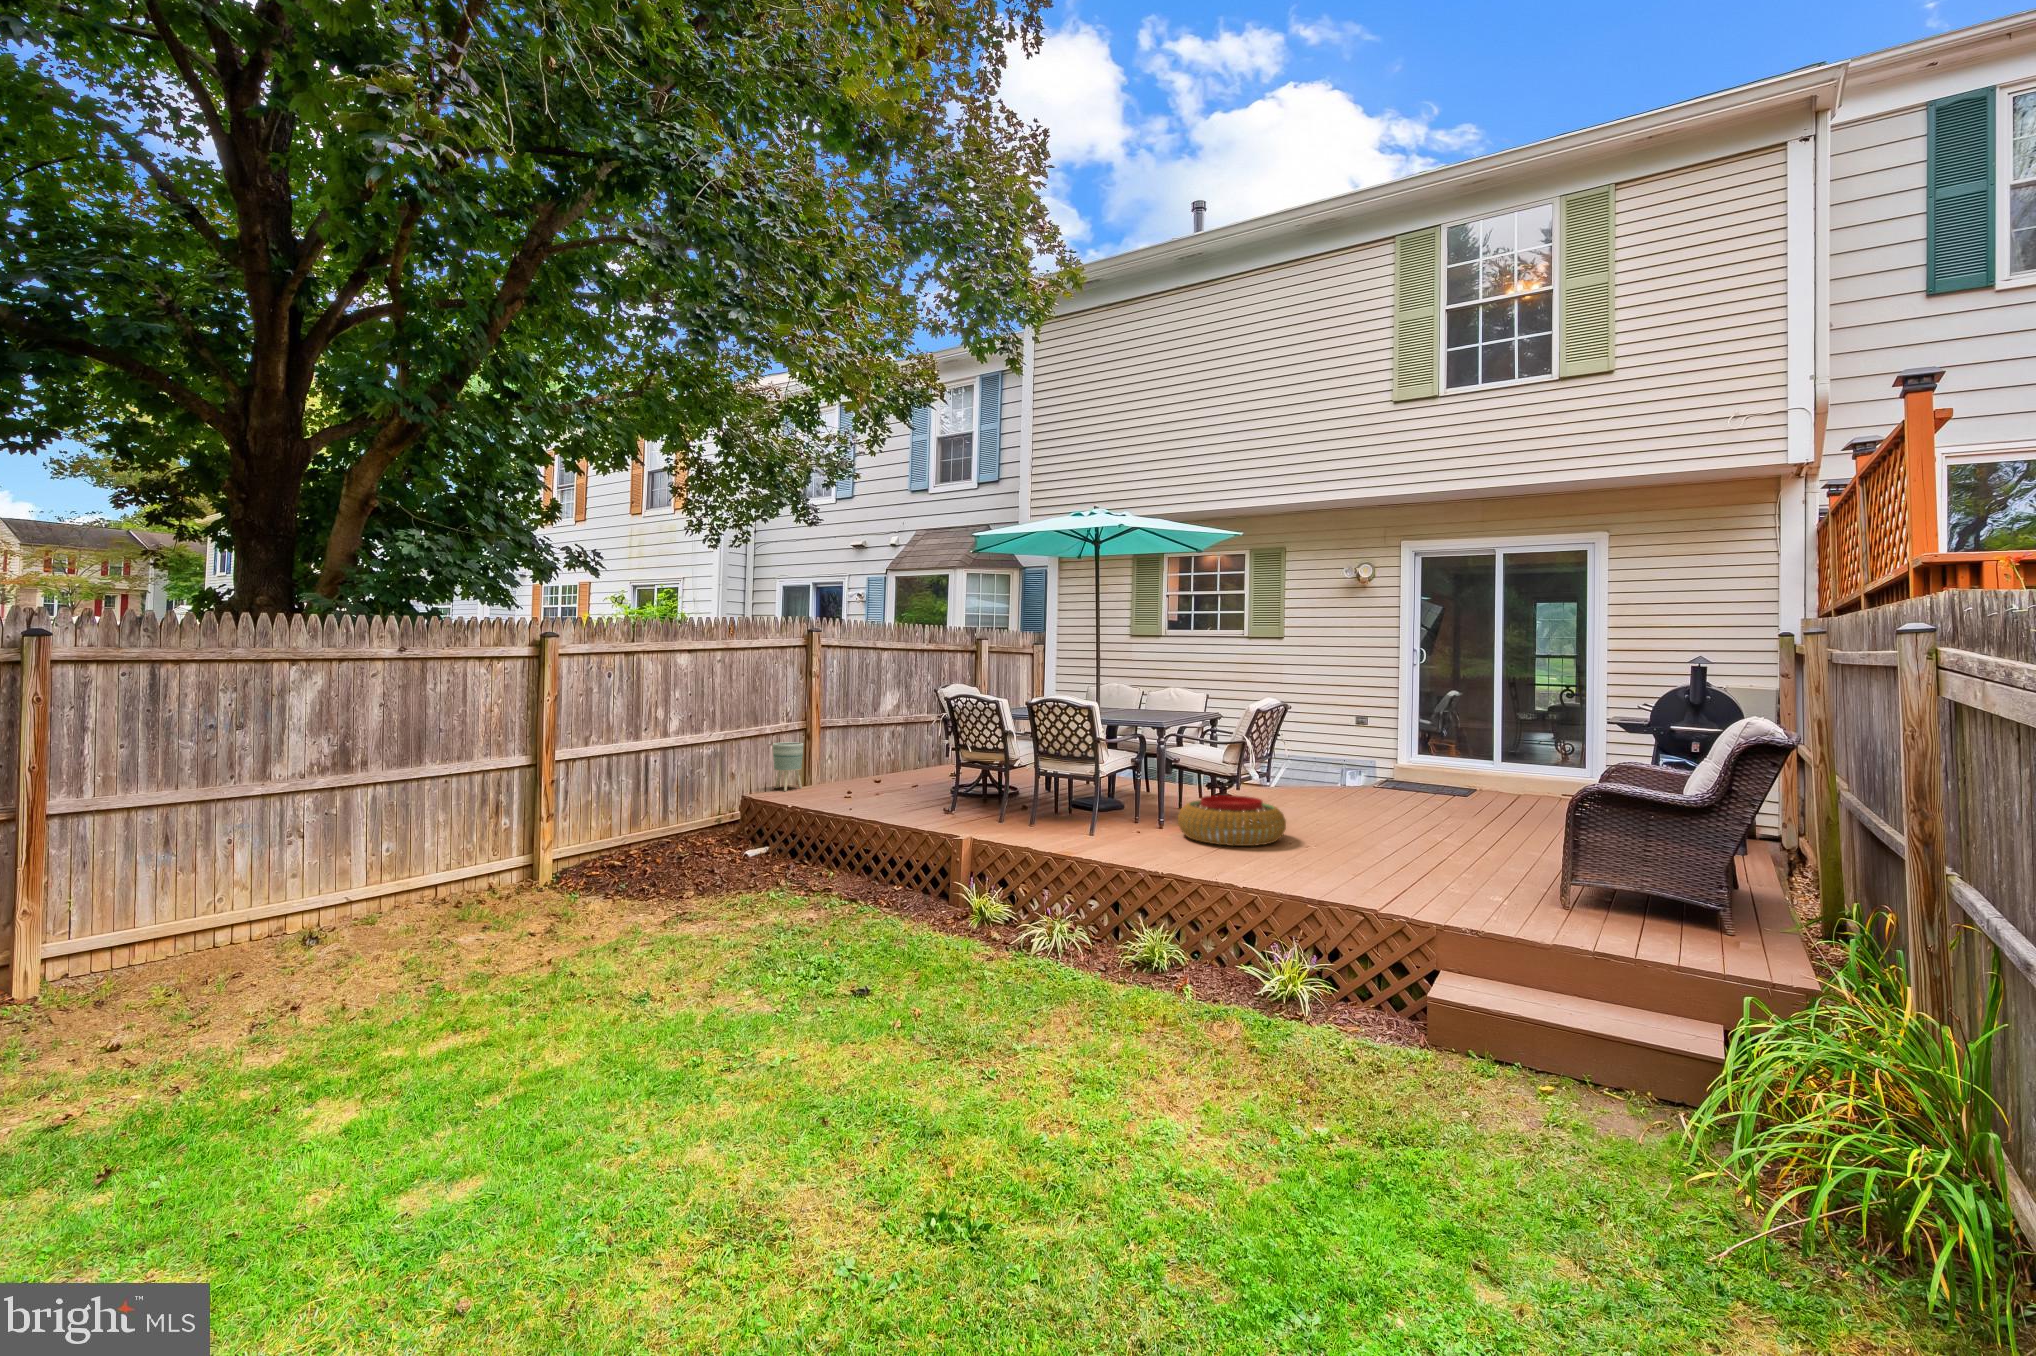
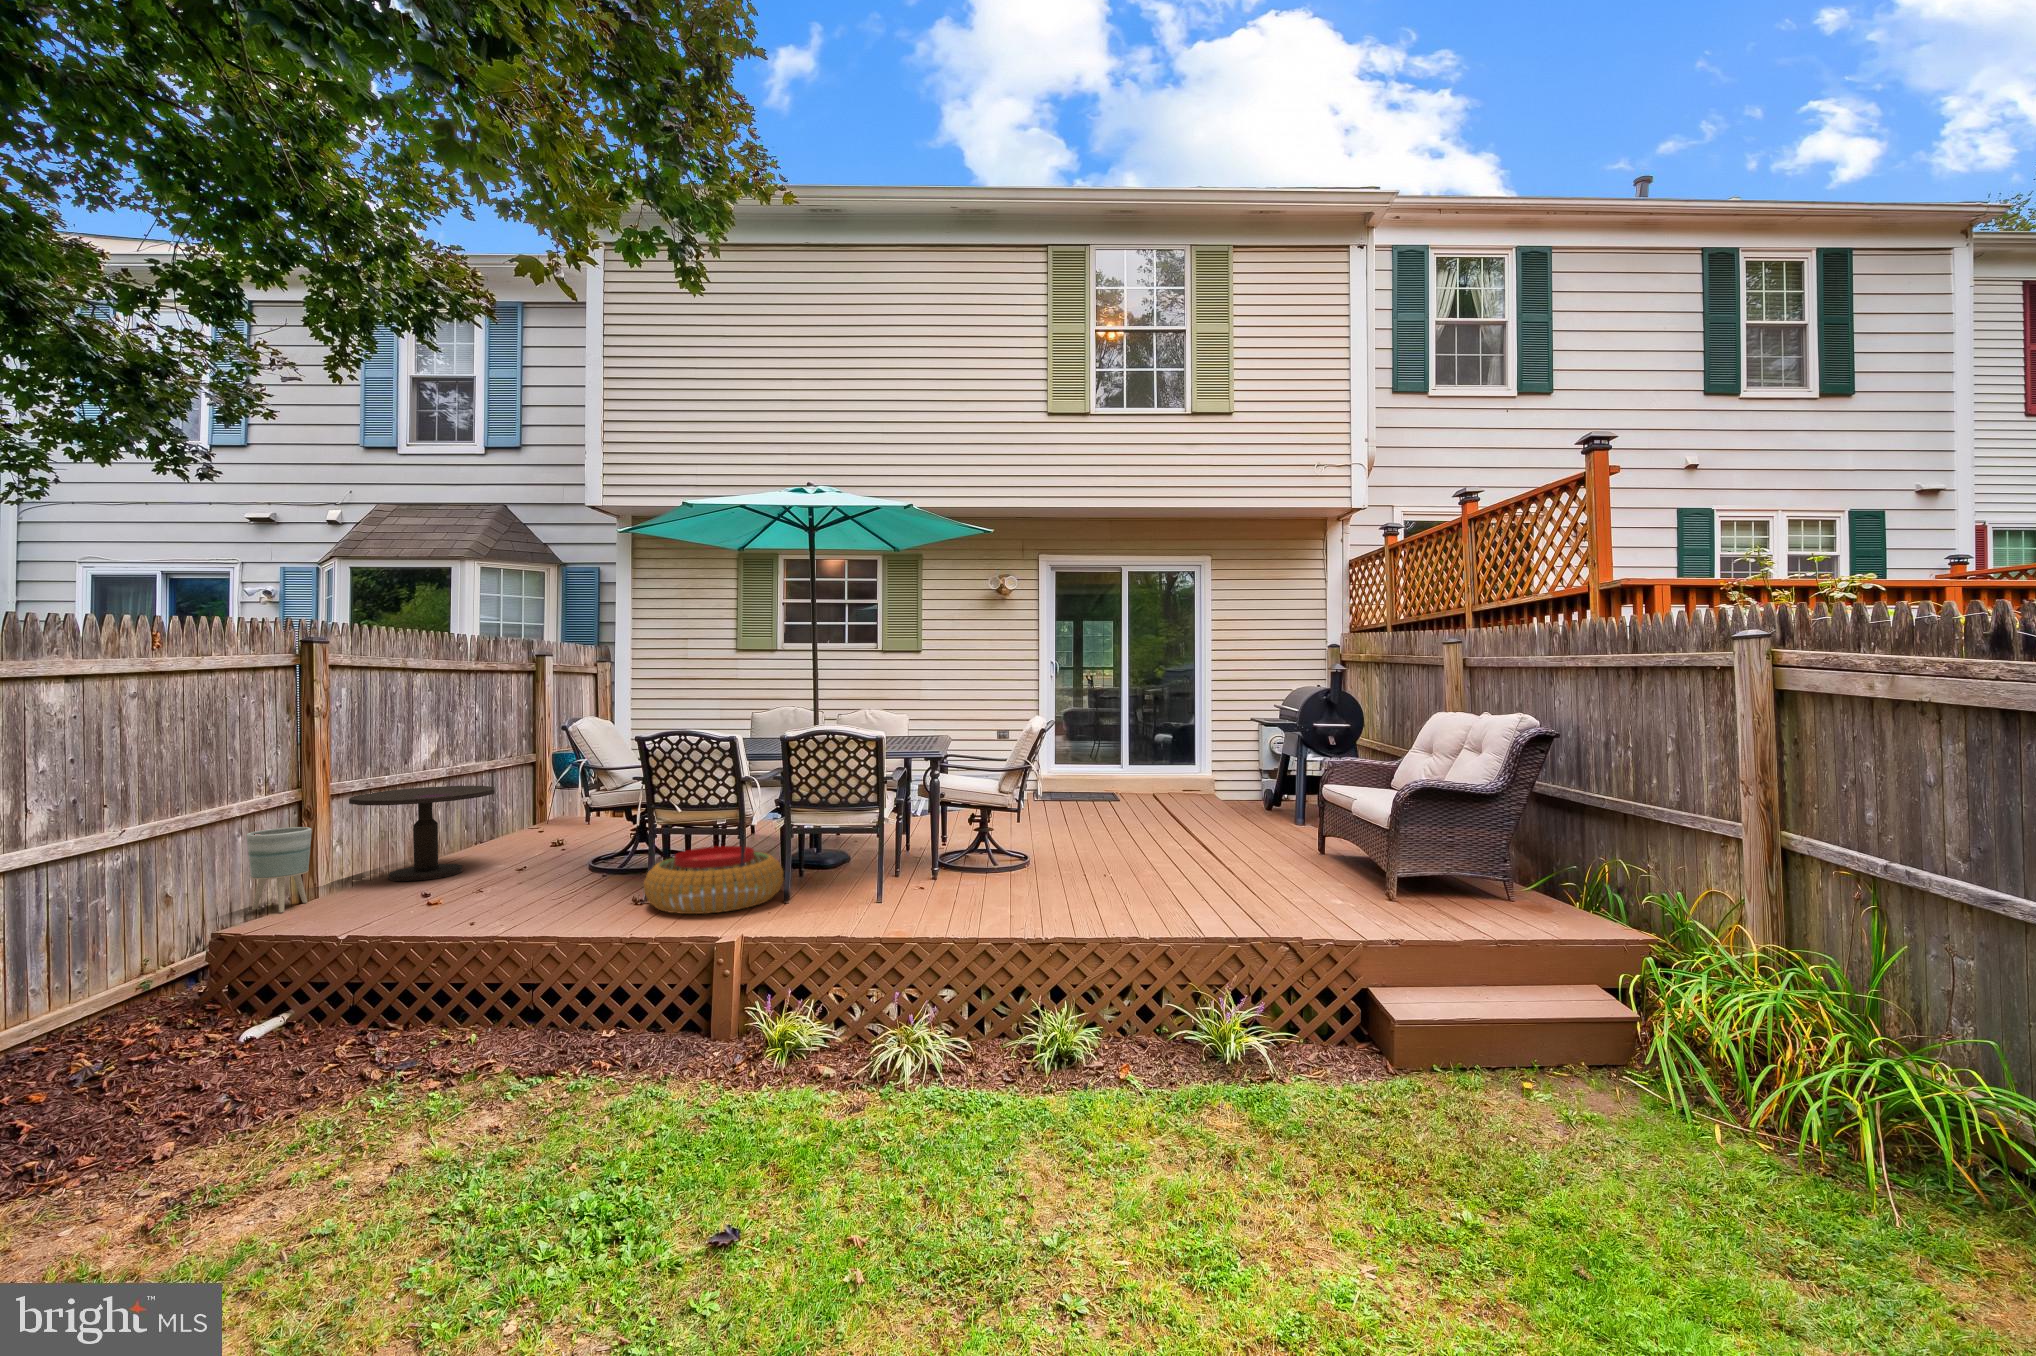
side table: none [831,726,913,785] -> present [349,786,495,881]
pouf: present [1178,795,1286,846] -> present [644,846,783,914]

